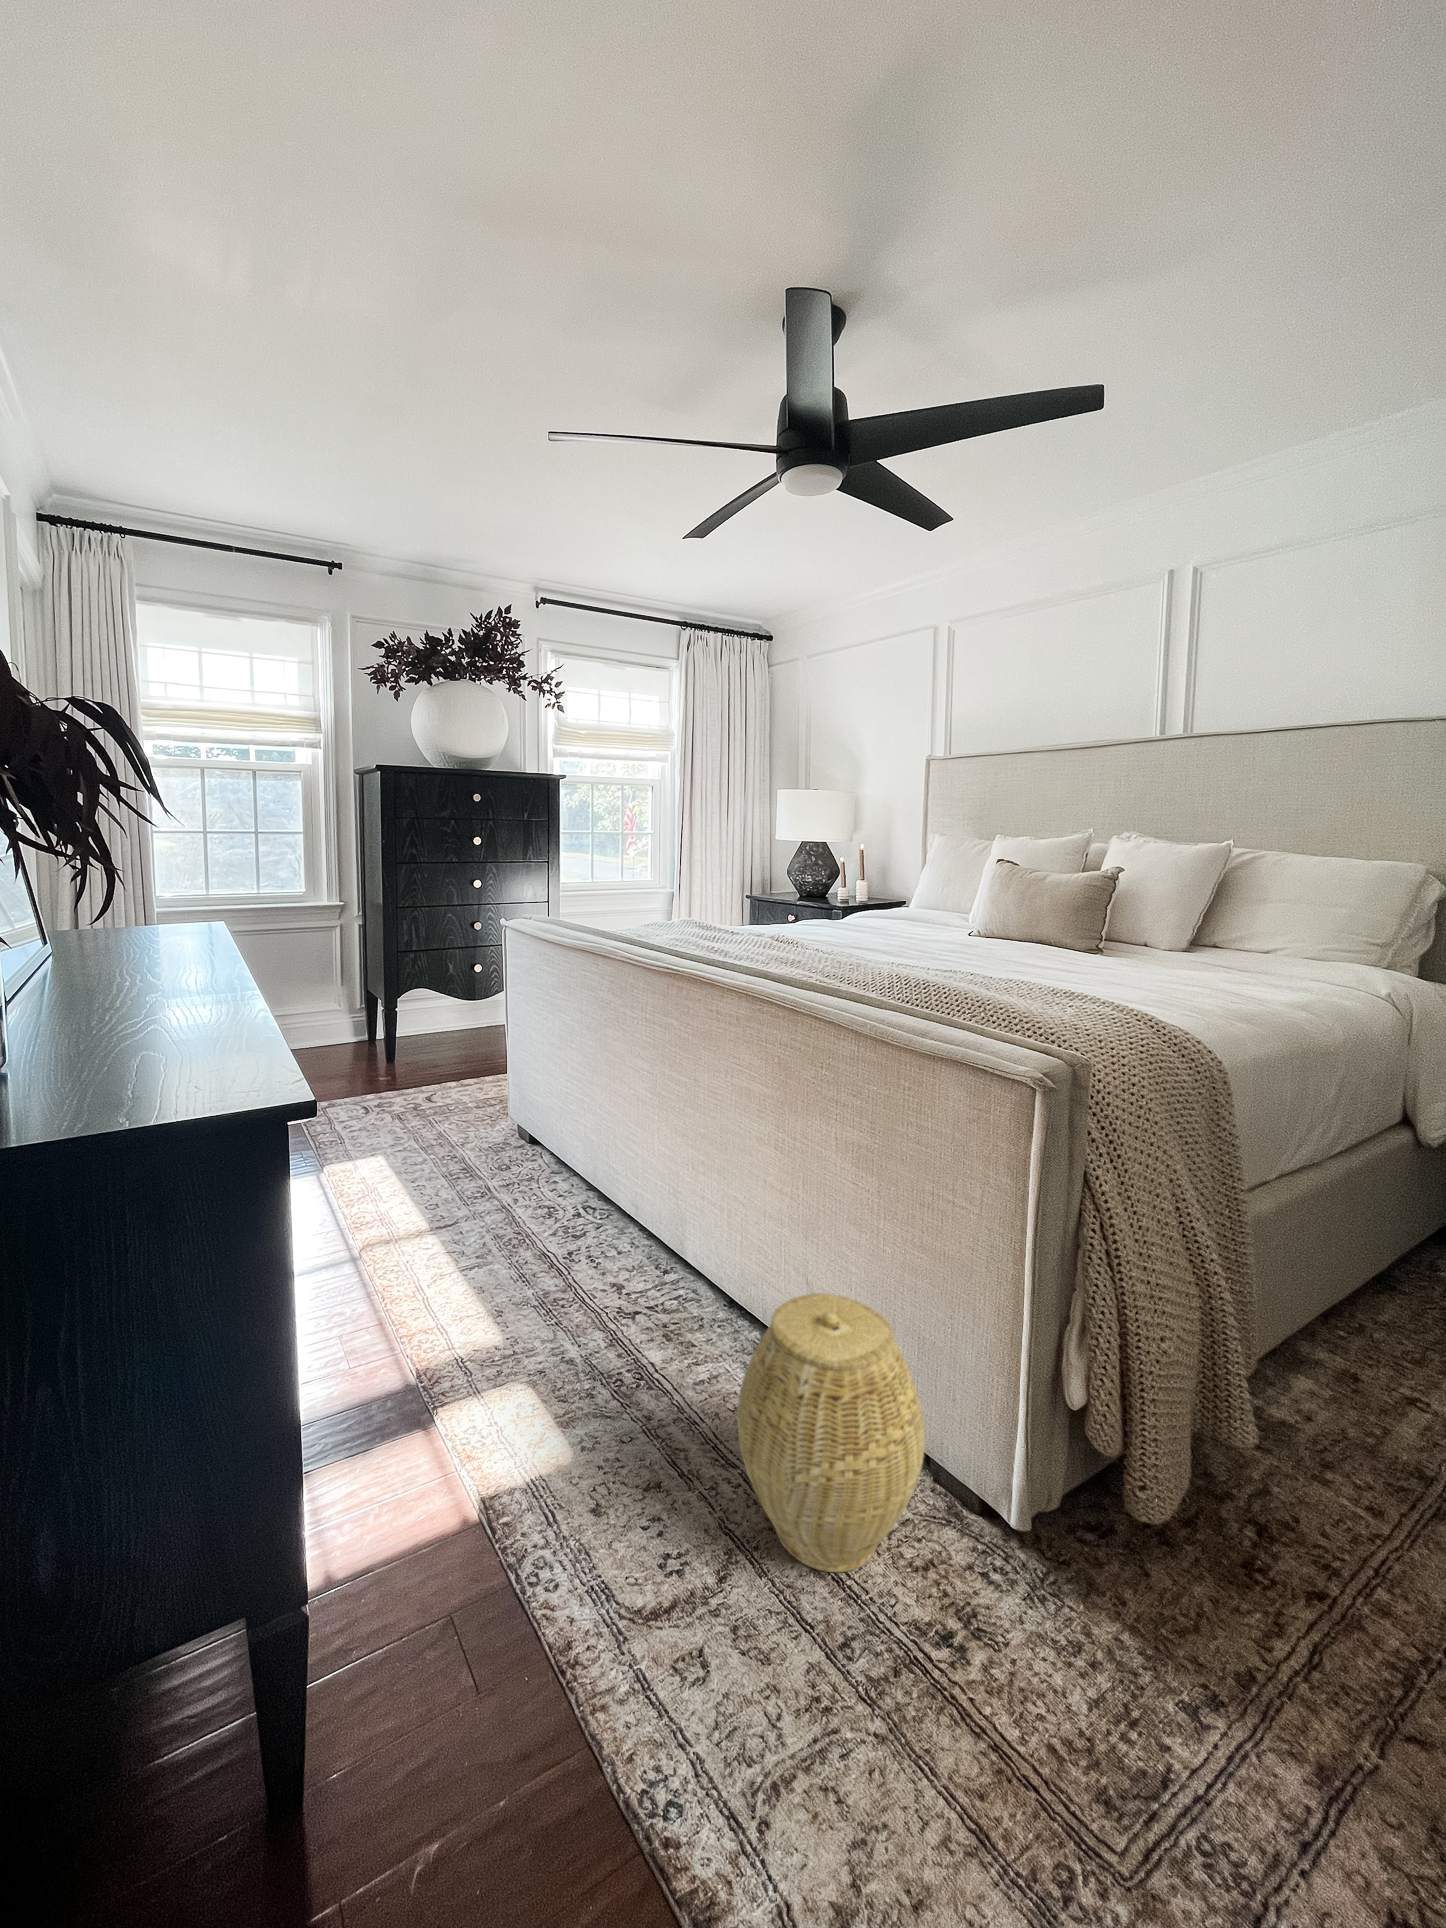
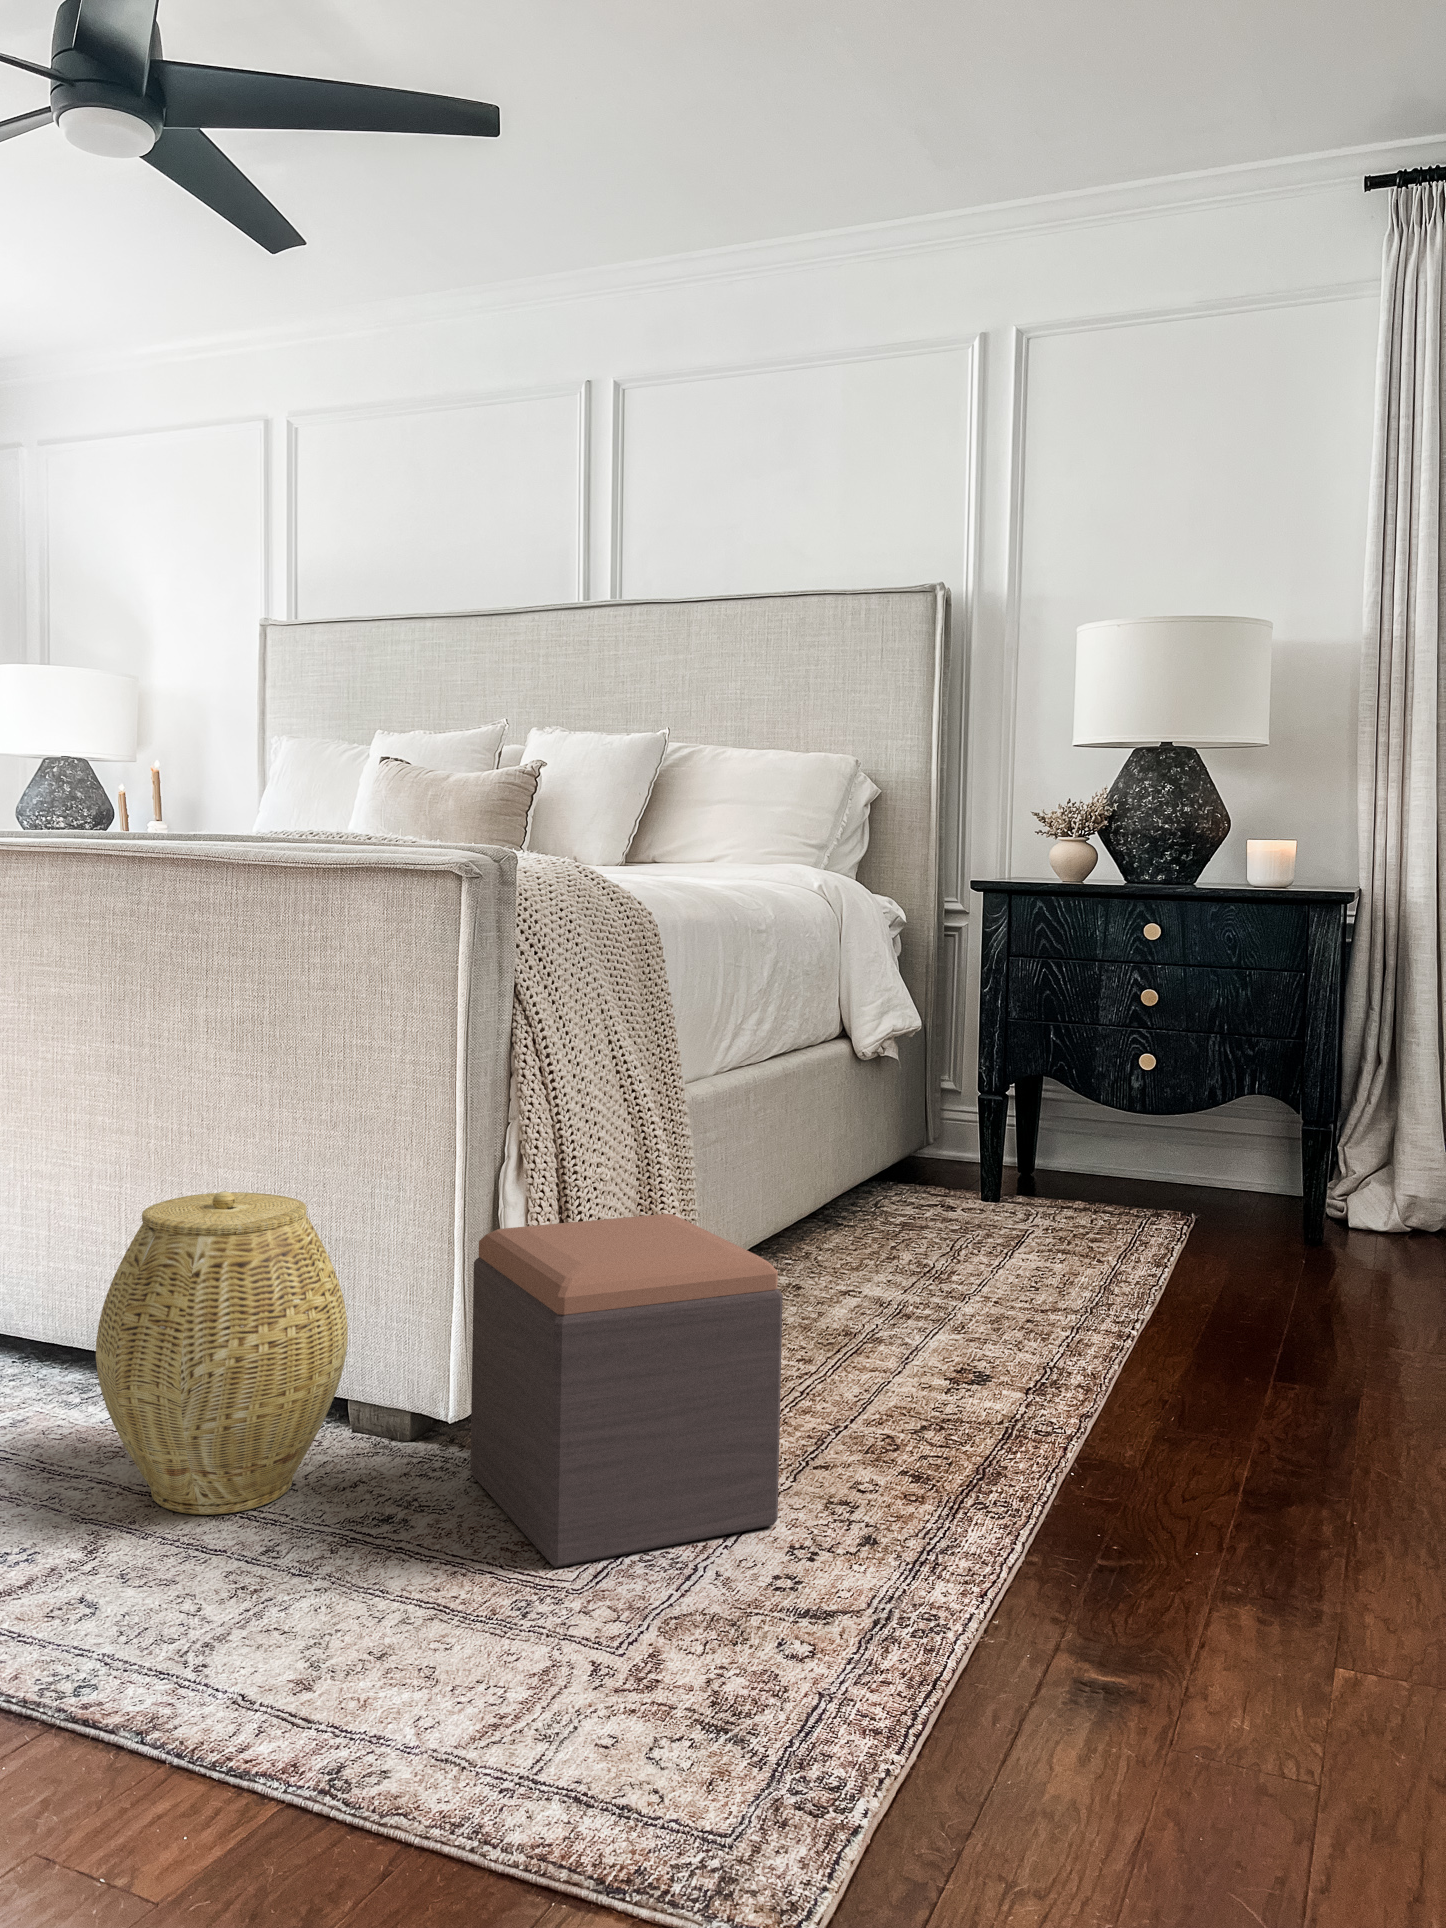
footstool: none [1026,1406,1389,1856] -> present [470,1214,783,1568]

